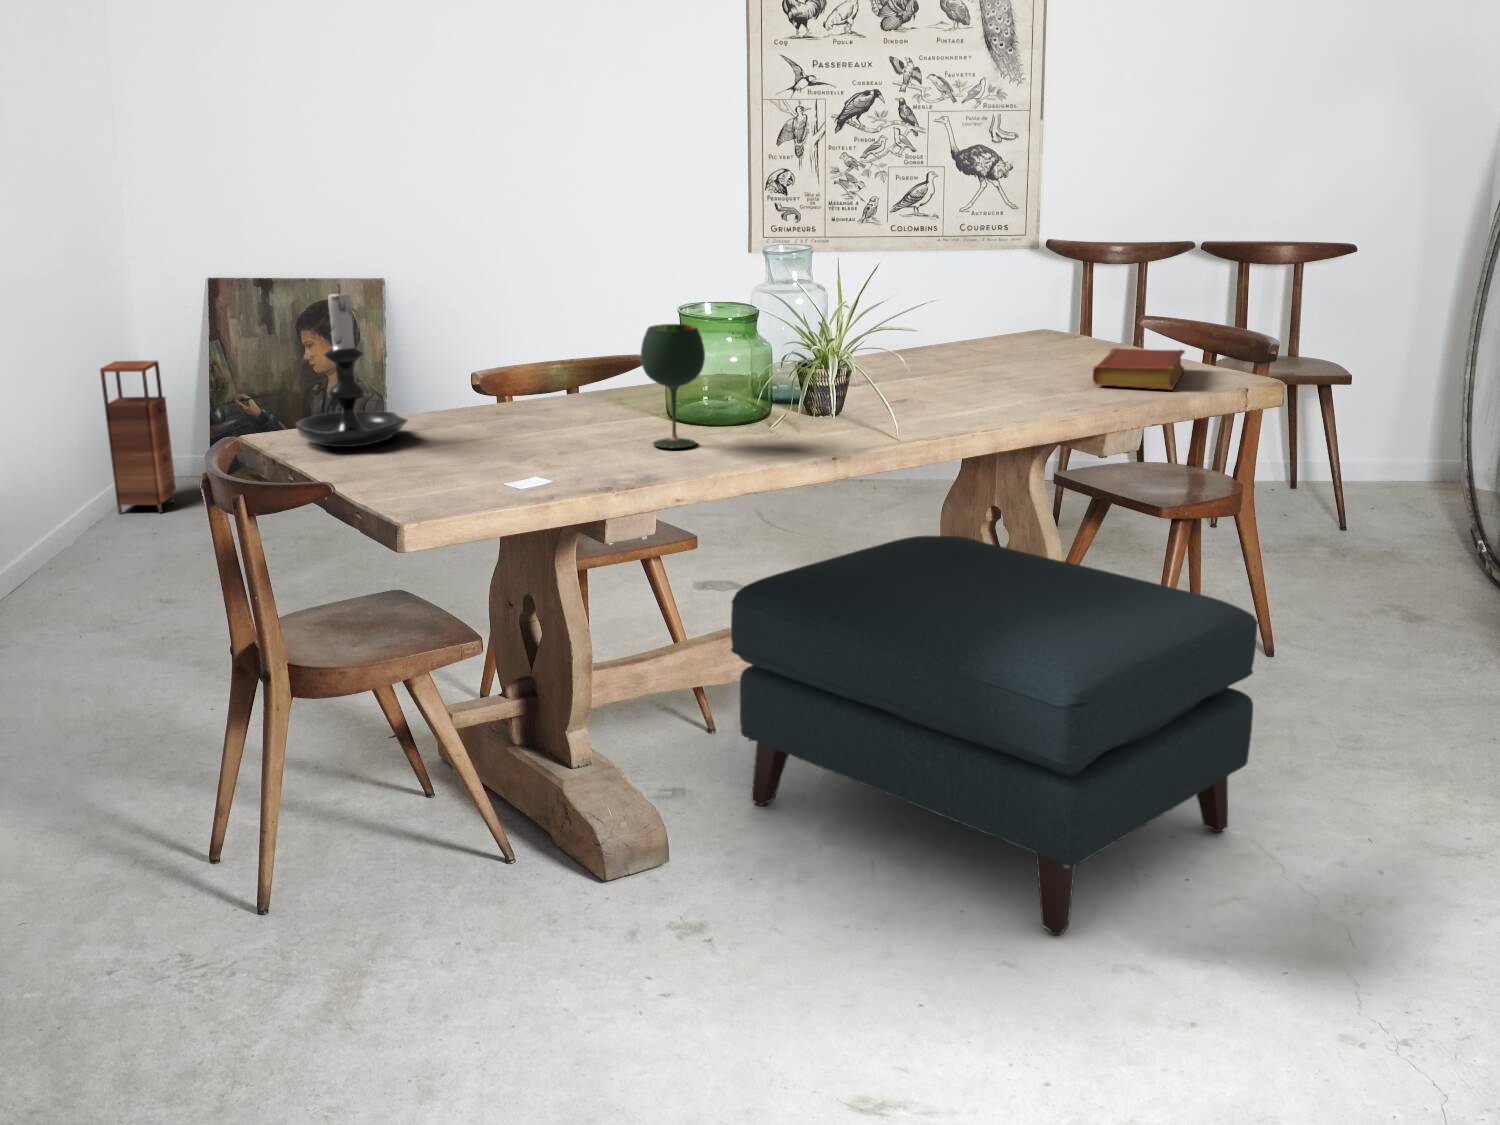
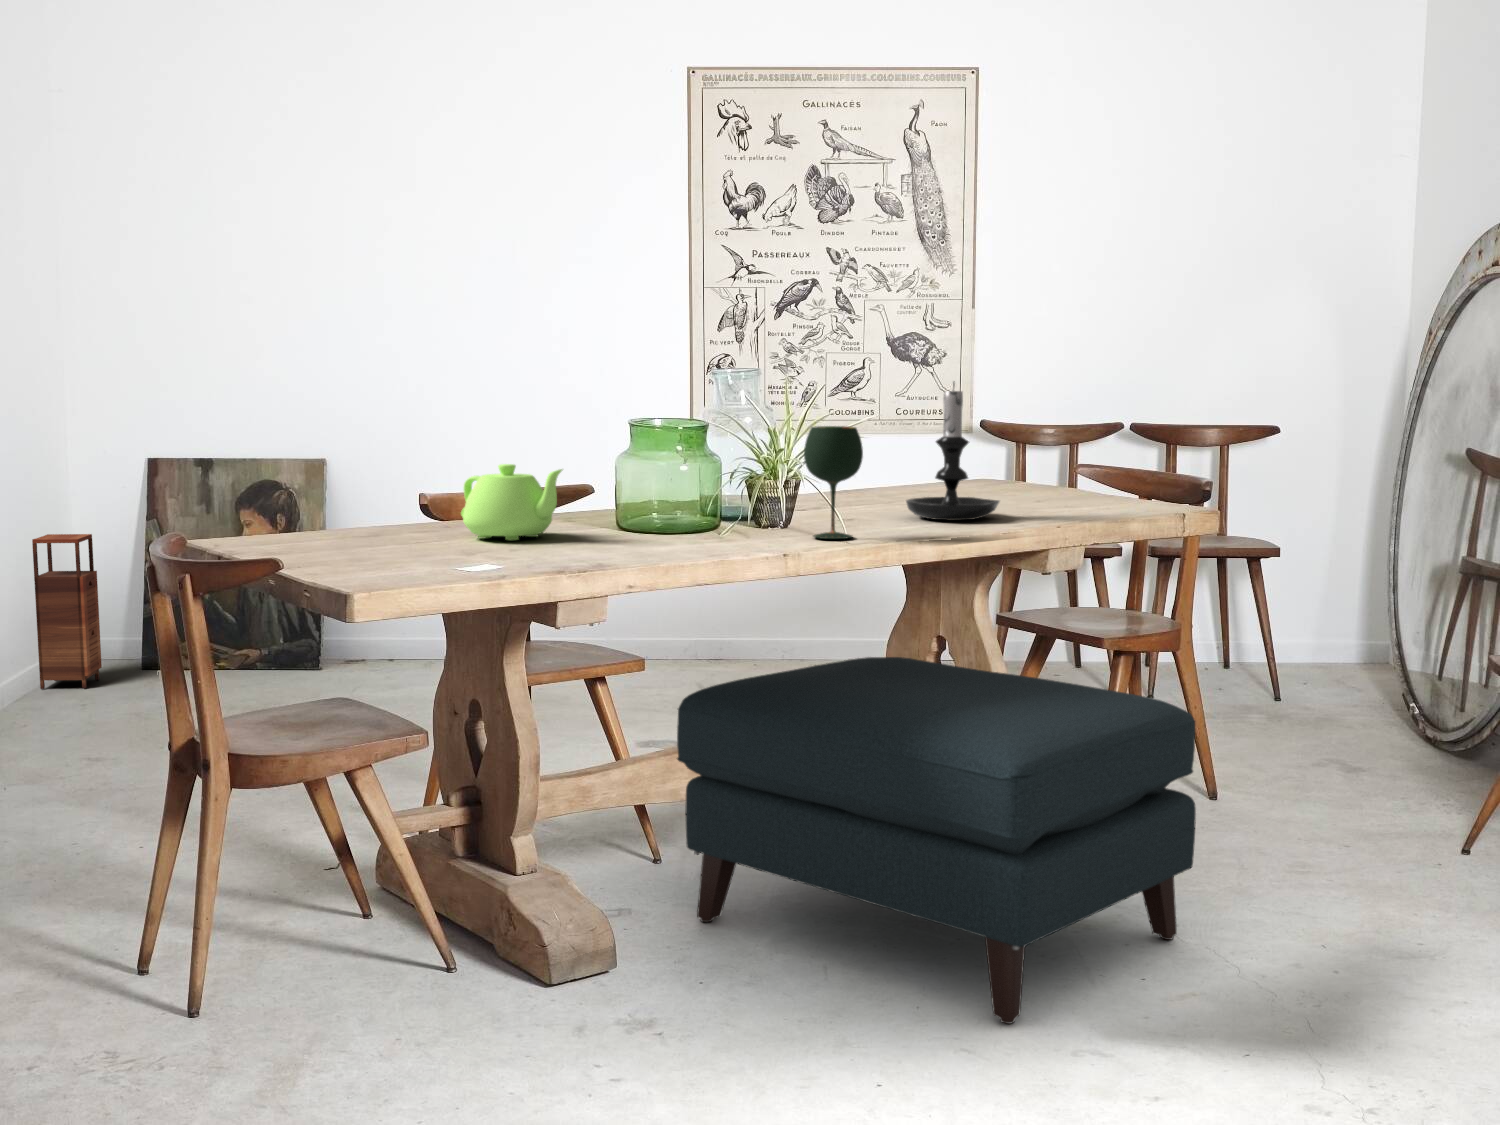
candle holder: present [296,284,408,447] -> present [906,382,999,520]
wine glass: present [641,324,705,448] -> present [804,426,863,539]
book: present [1093,348,1185,390] -> none [1028,484,1116,515]
teapot: none [511,352,613,433] -> present [461,464,562,540]

